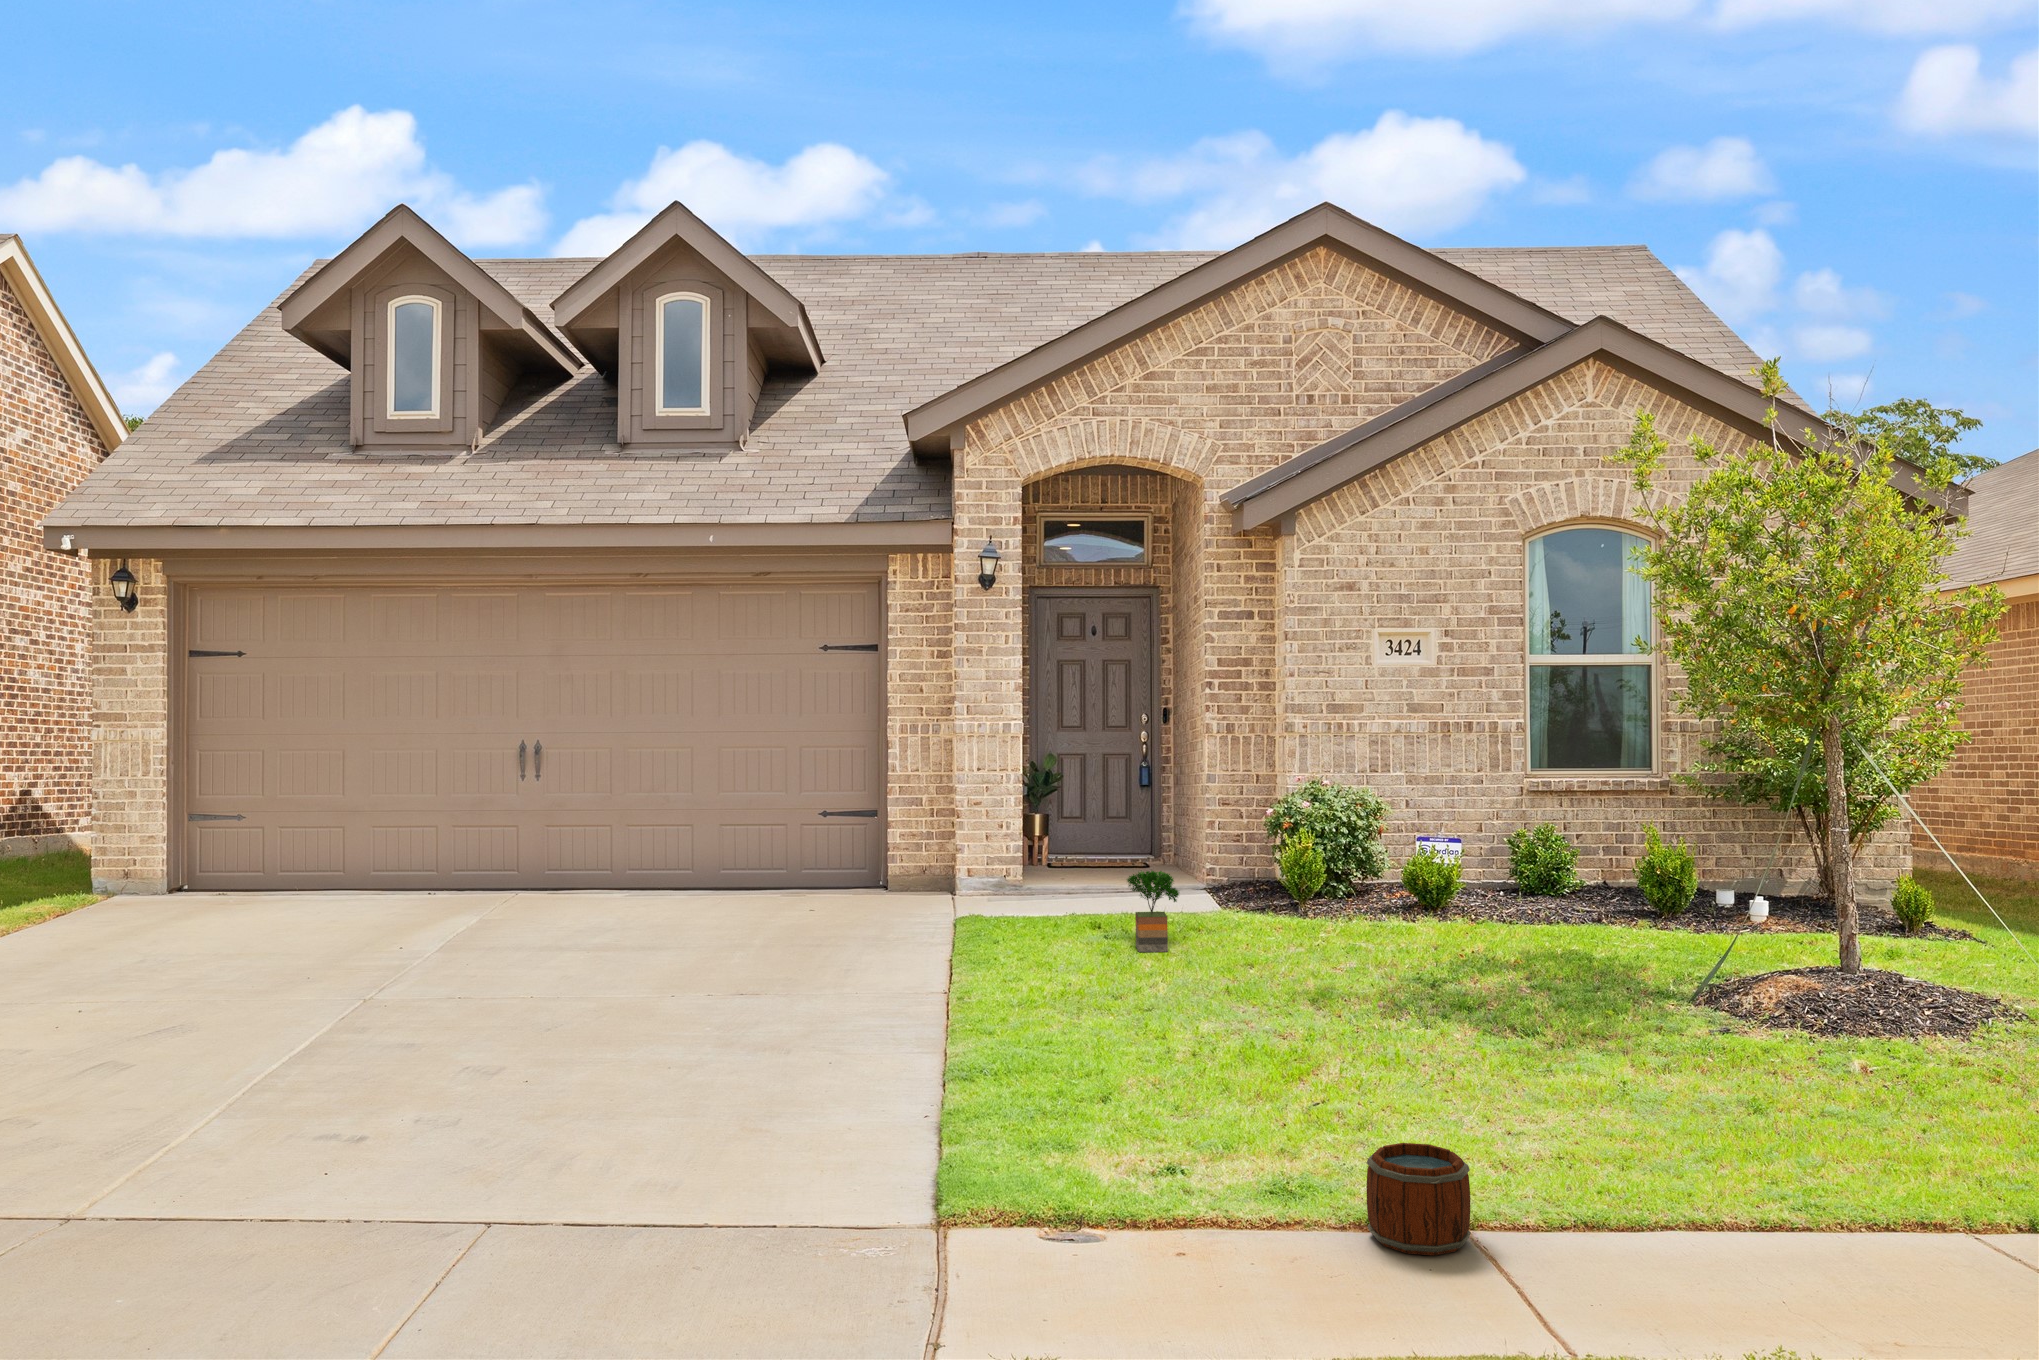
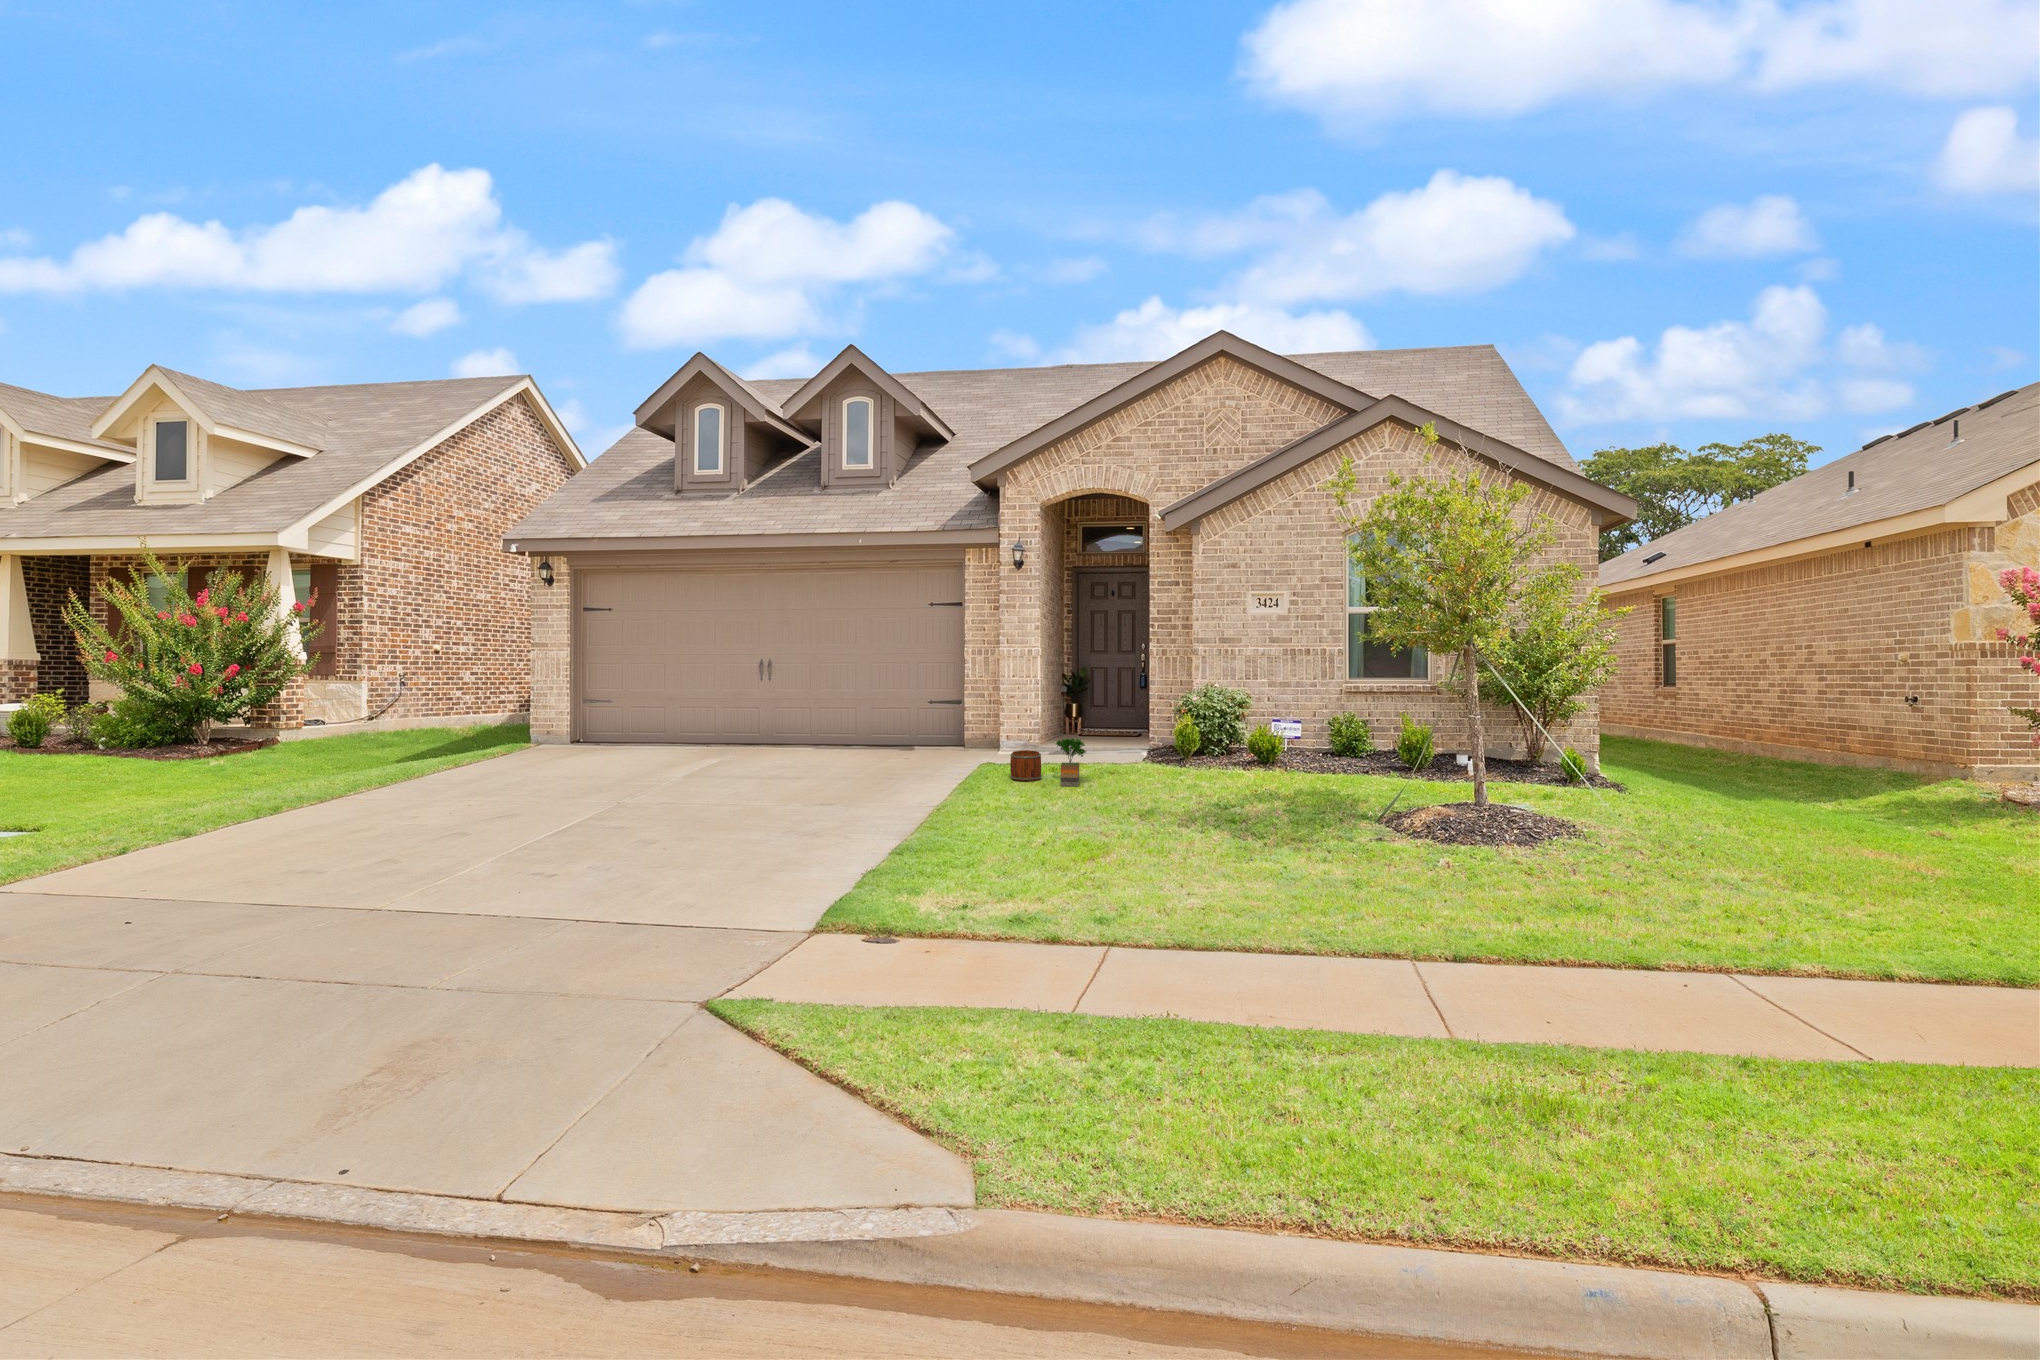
bucket: present [1367,1143,1471,1256] -> present [1010,750,1041,781]

